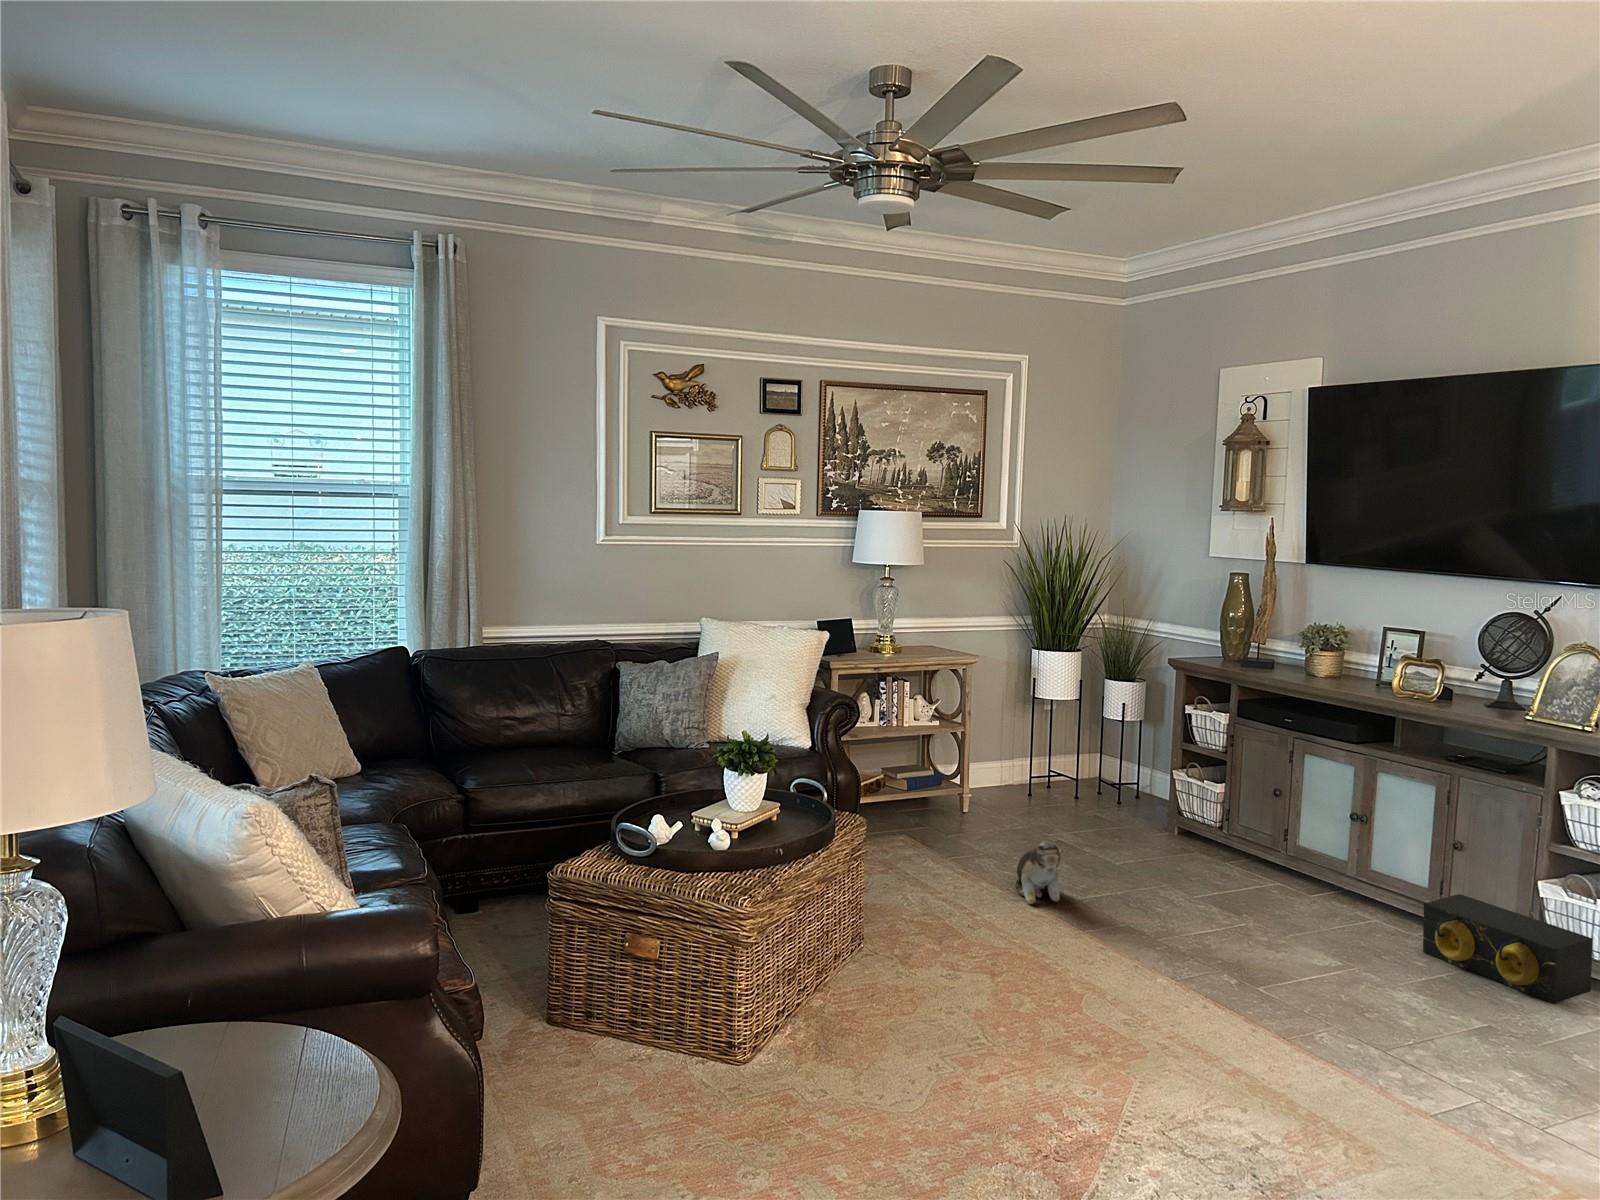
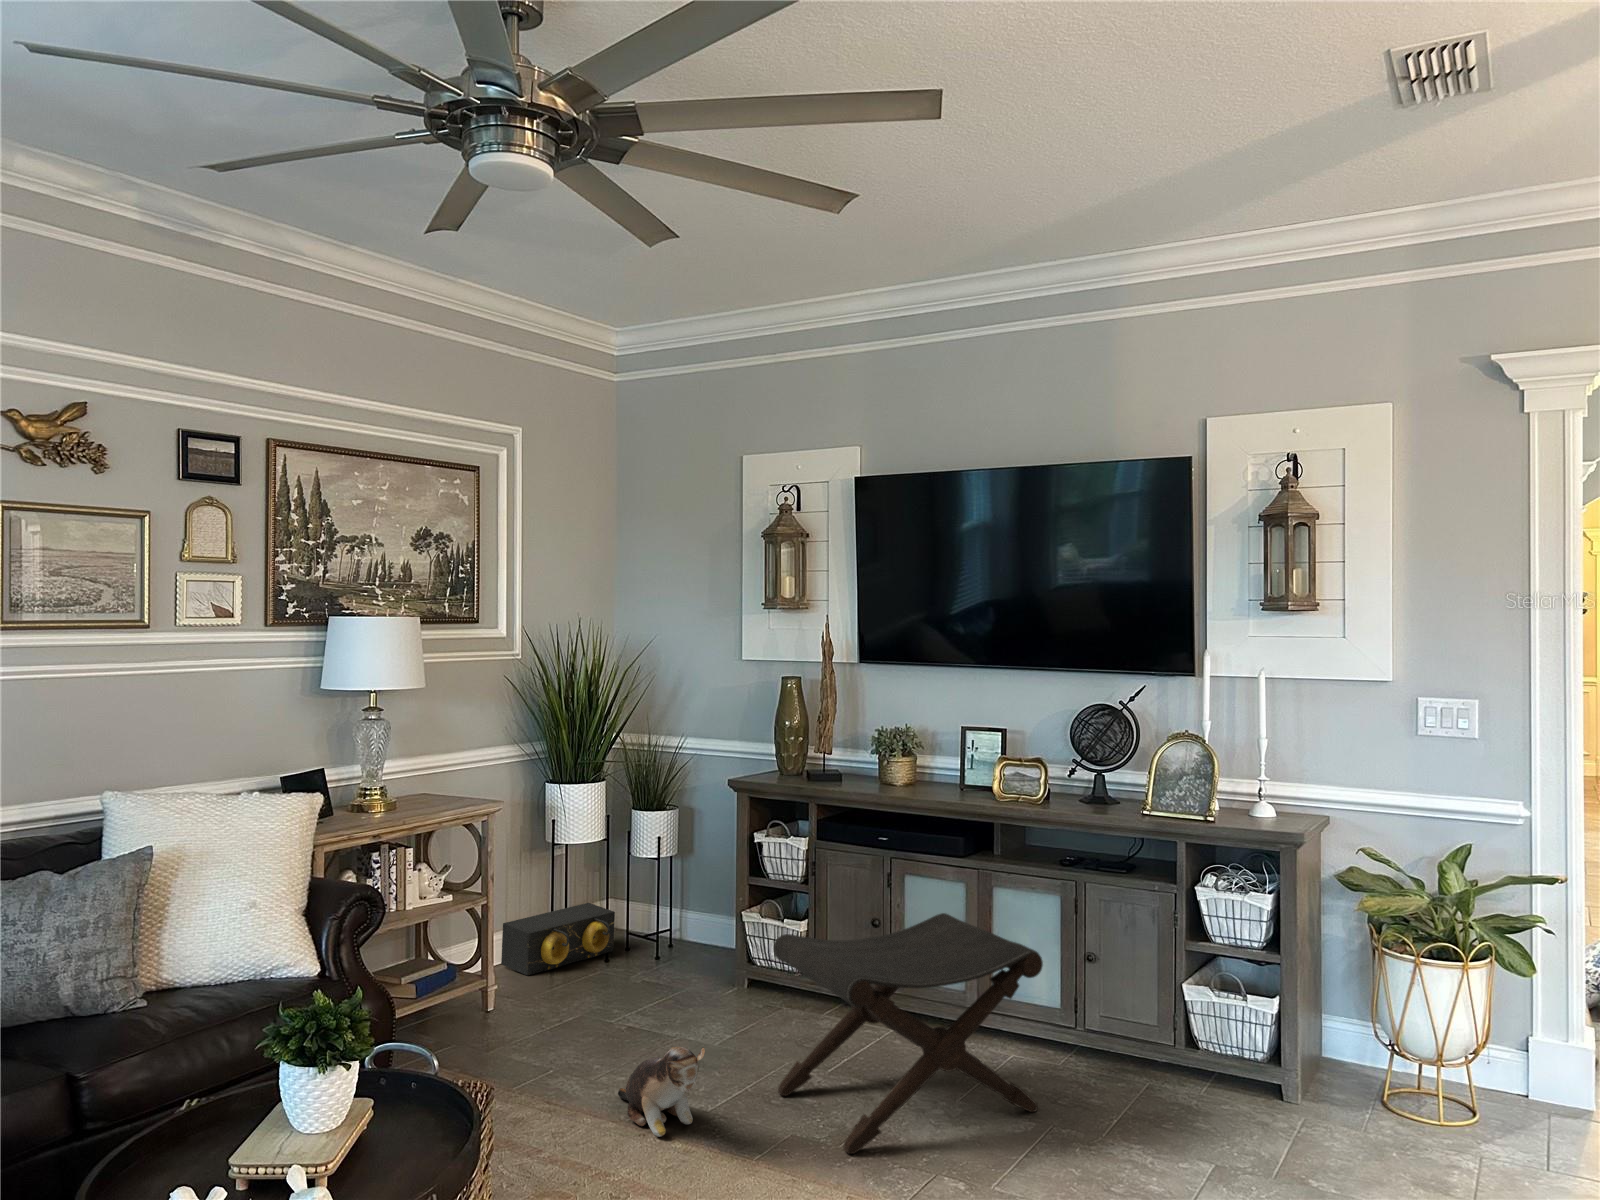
footstool: none [1140,777,1366,956] -> present [773,913,1043,1154]
speaker: present [1423,894,1593,1003] -> present [501,903,615,976]

